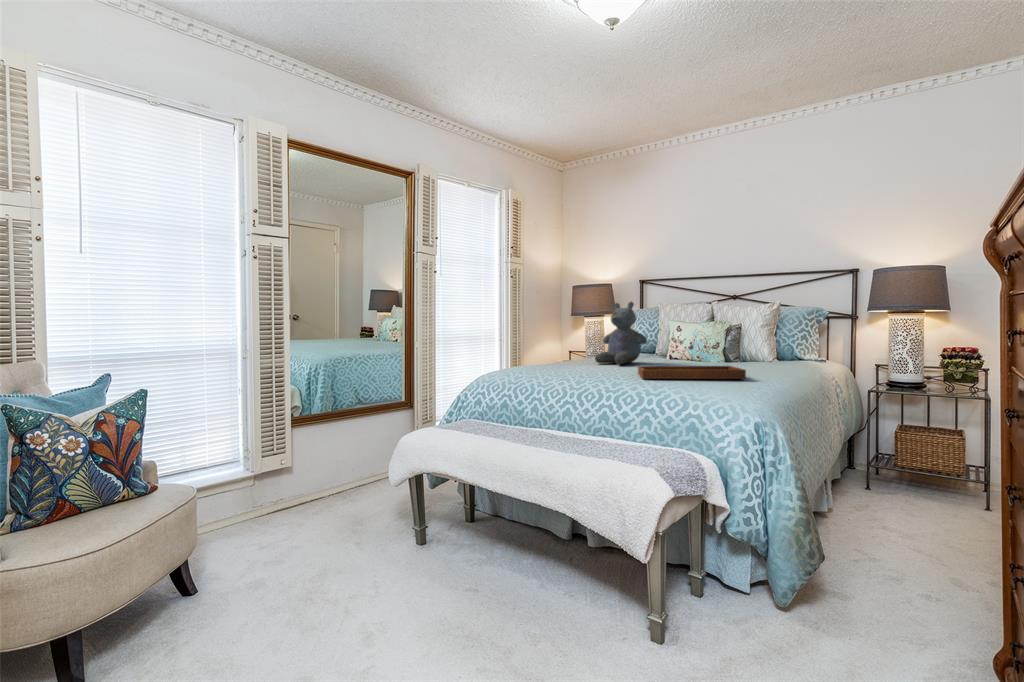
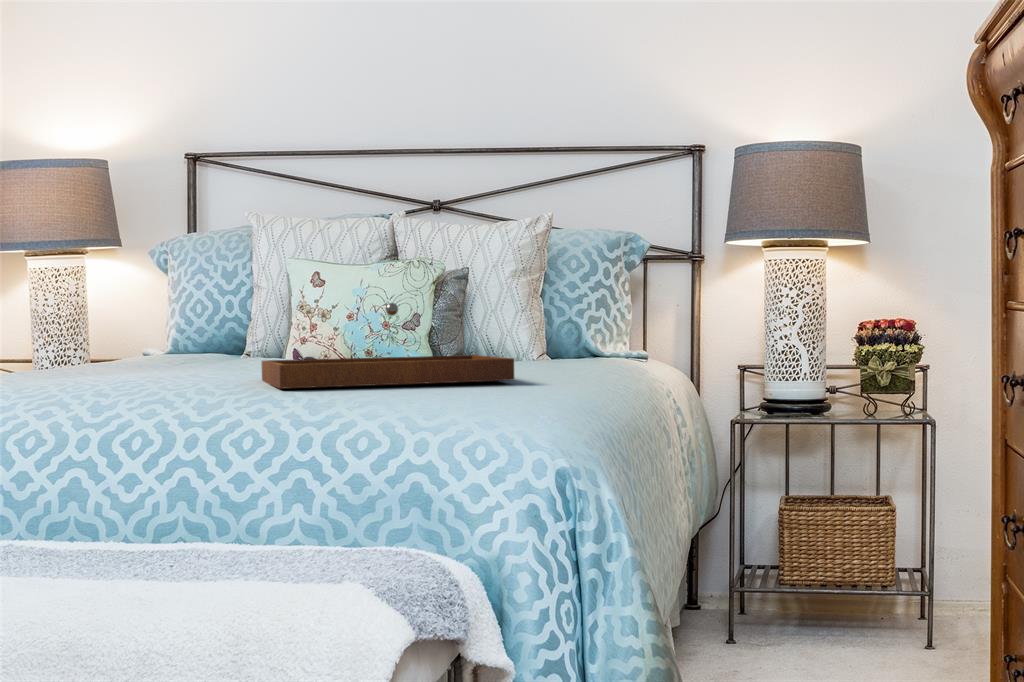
stuffed bear: present [595,302,647,364] -> none [137,200,277,364]

